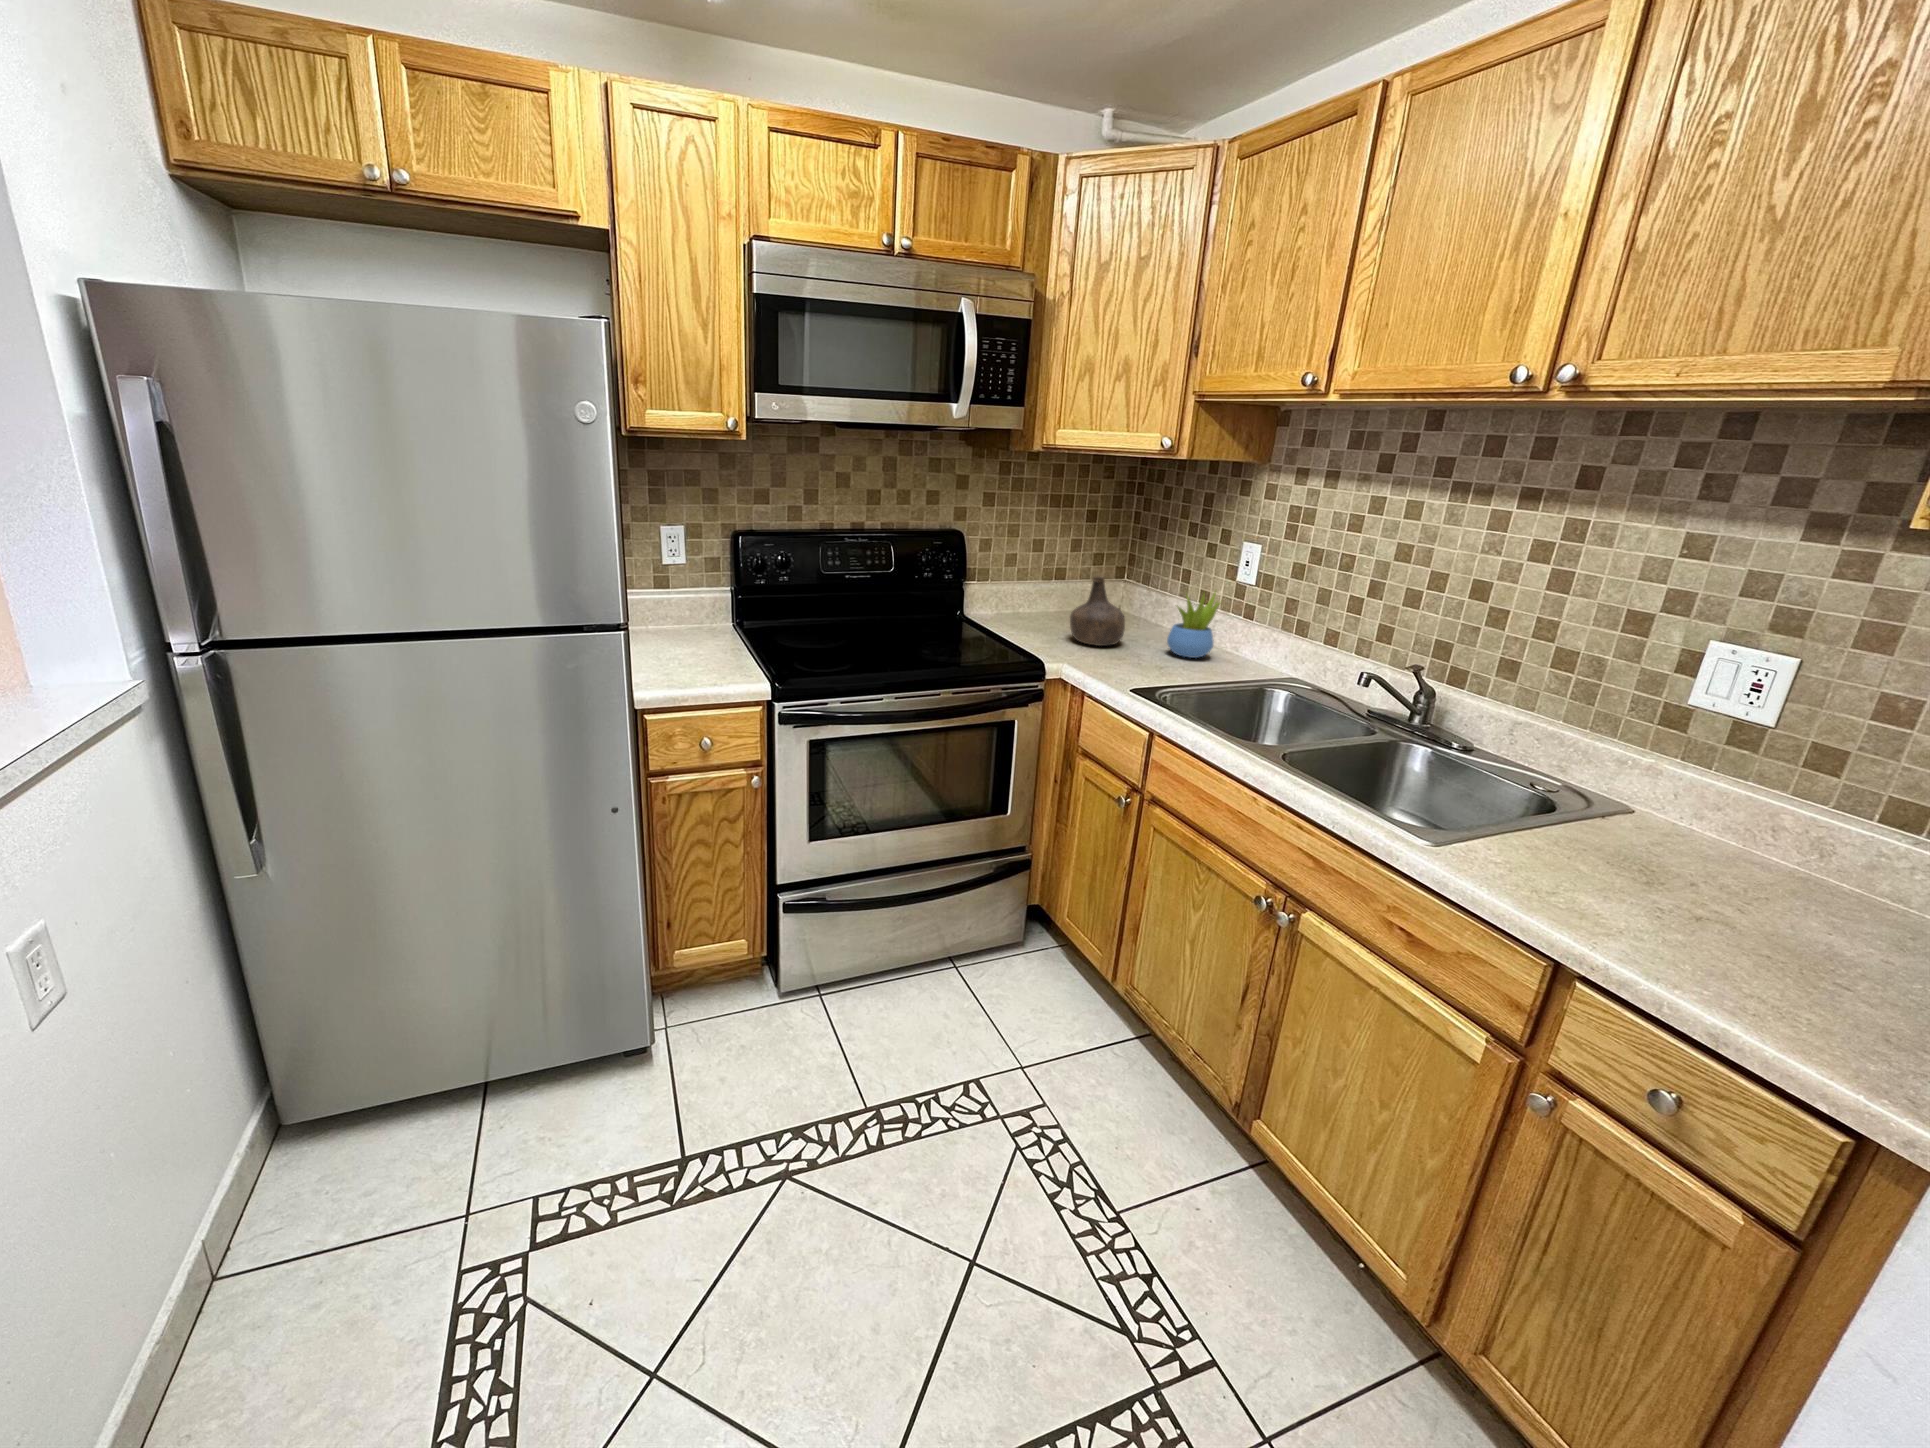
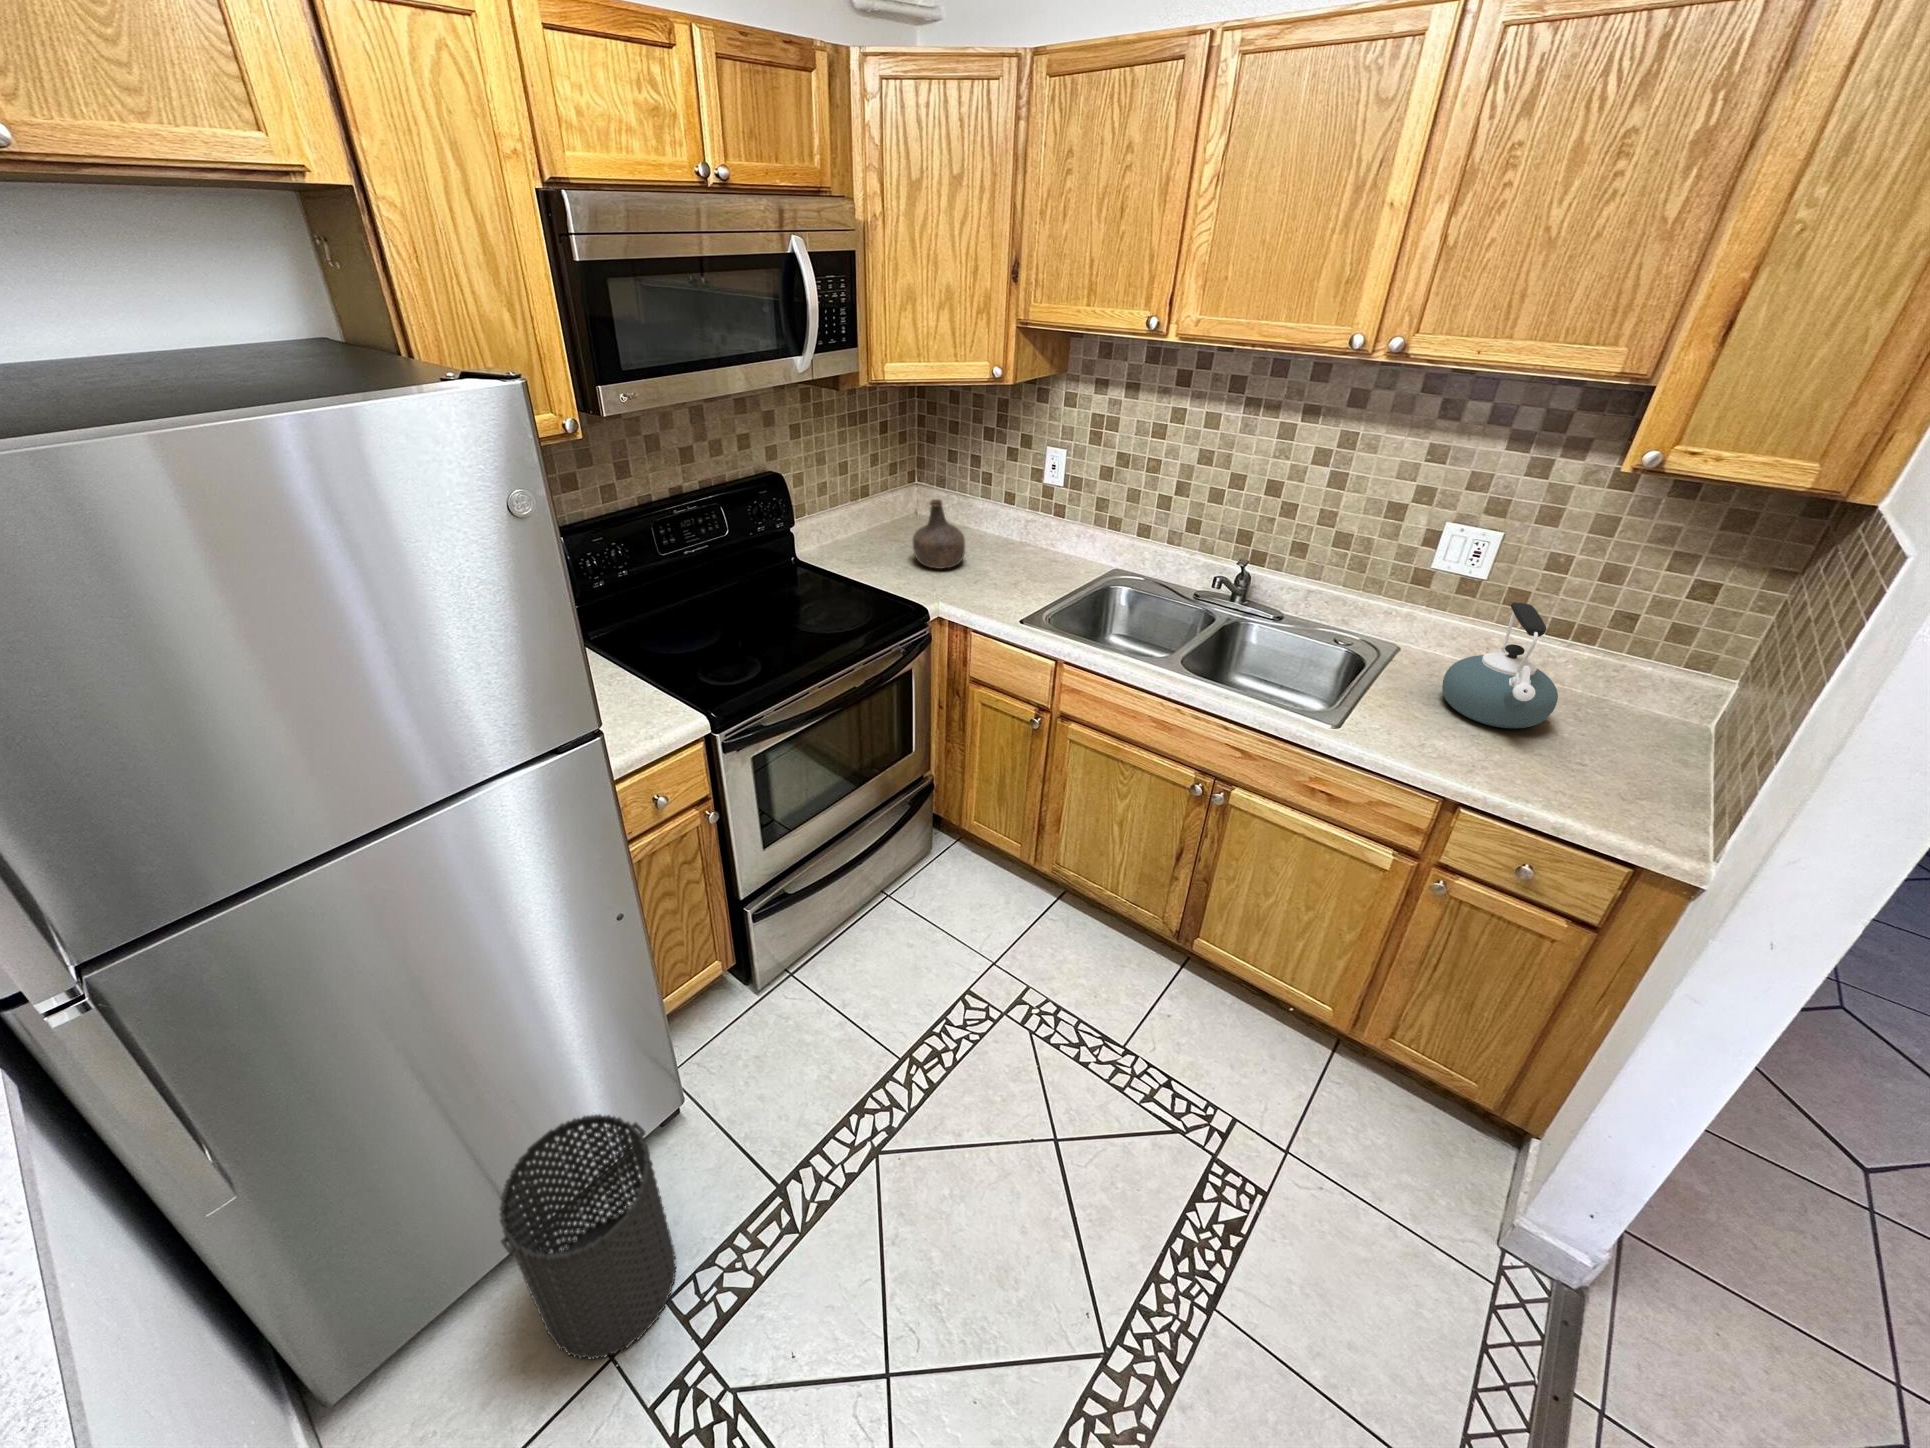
succulent plant: present [1167,593,1220,658] -> none [1004,495,1054,563]
kettle: none [1647,735,1852,923] -> present [1442,602,1558,728]
trash can: none [418,974,576,1211] -> present [500,1114,676,1359]

